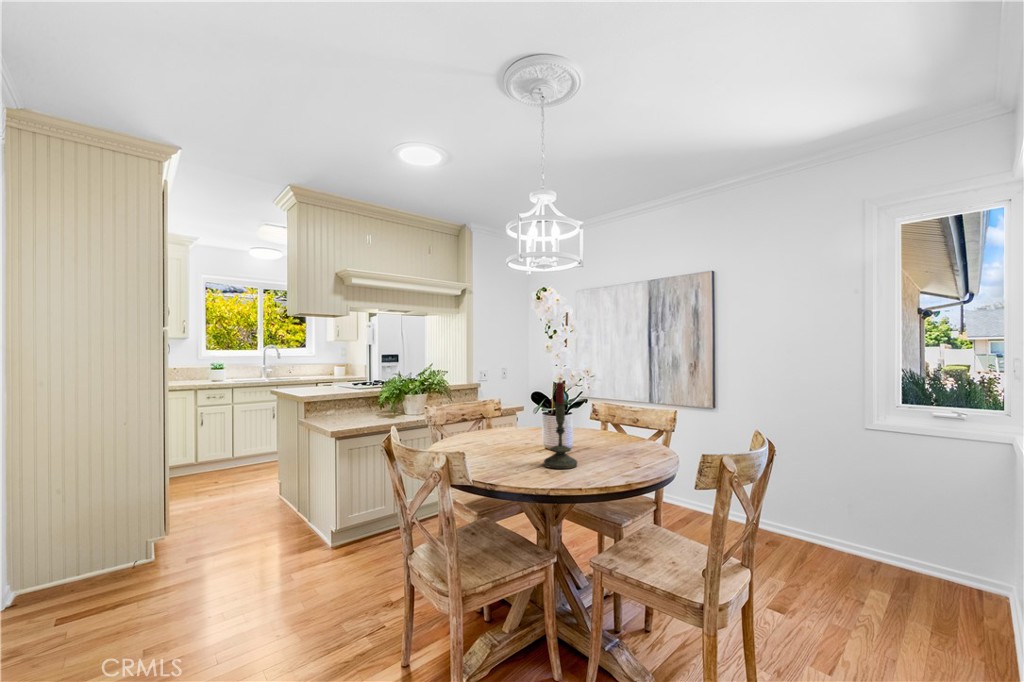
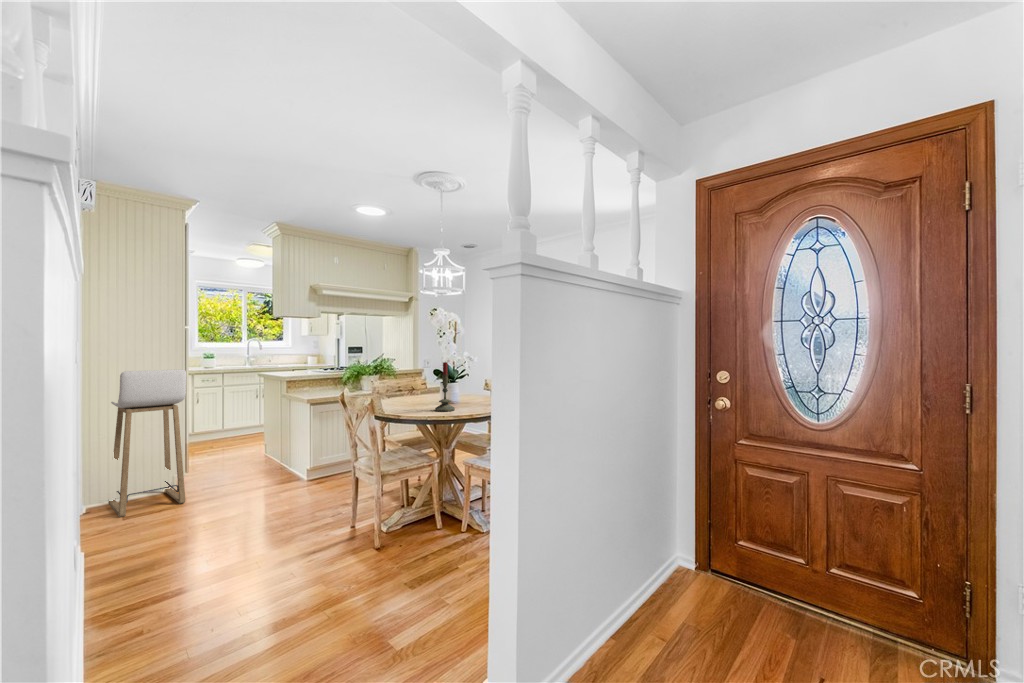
bar stool: none [38,392,153,629] -> present [108,370,186,517]

